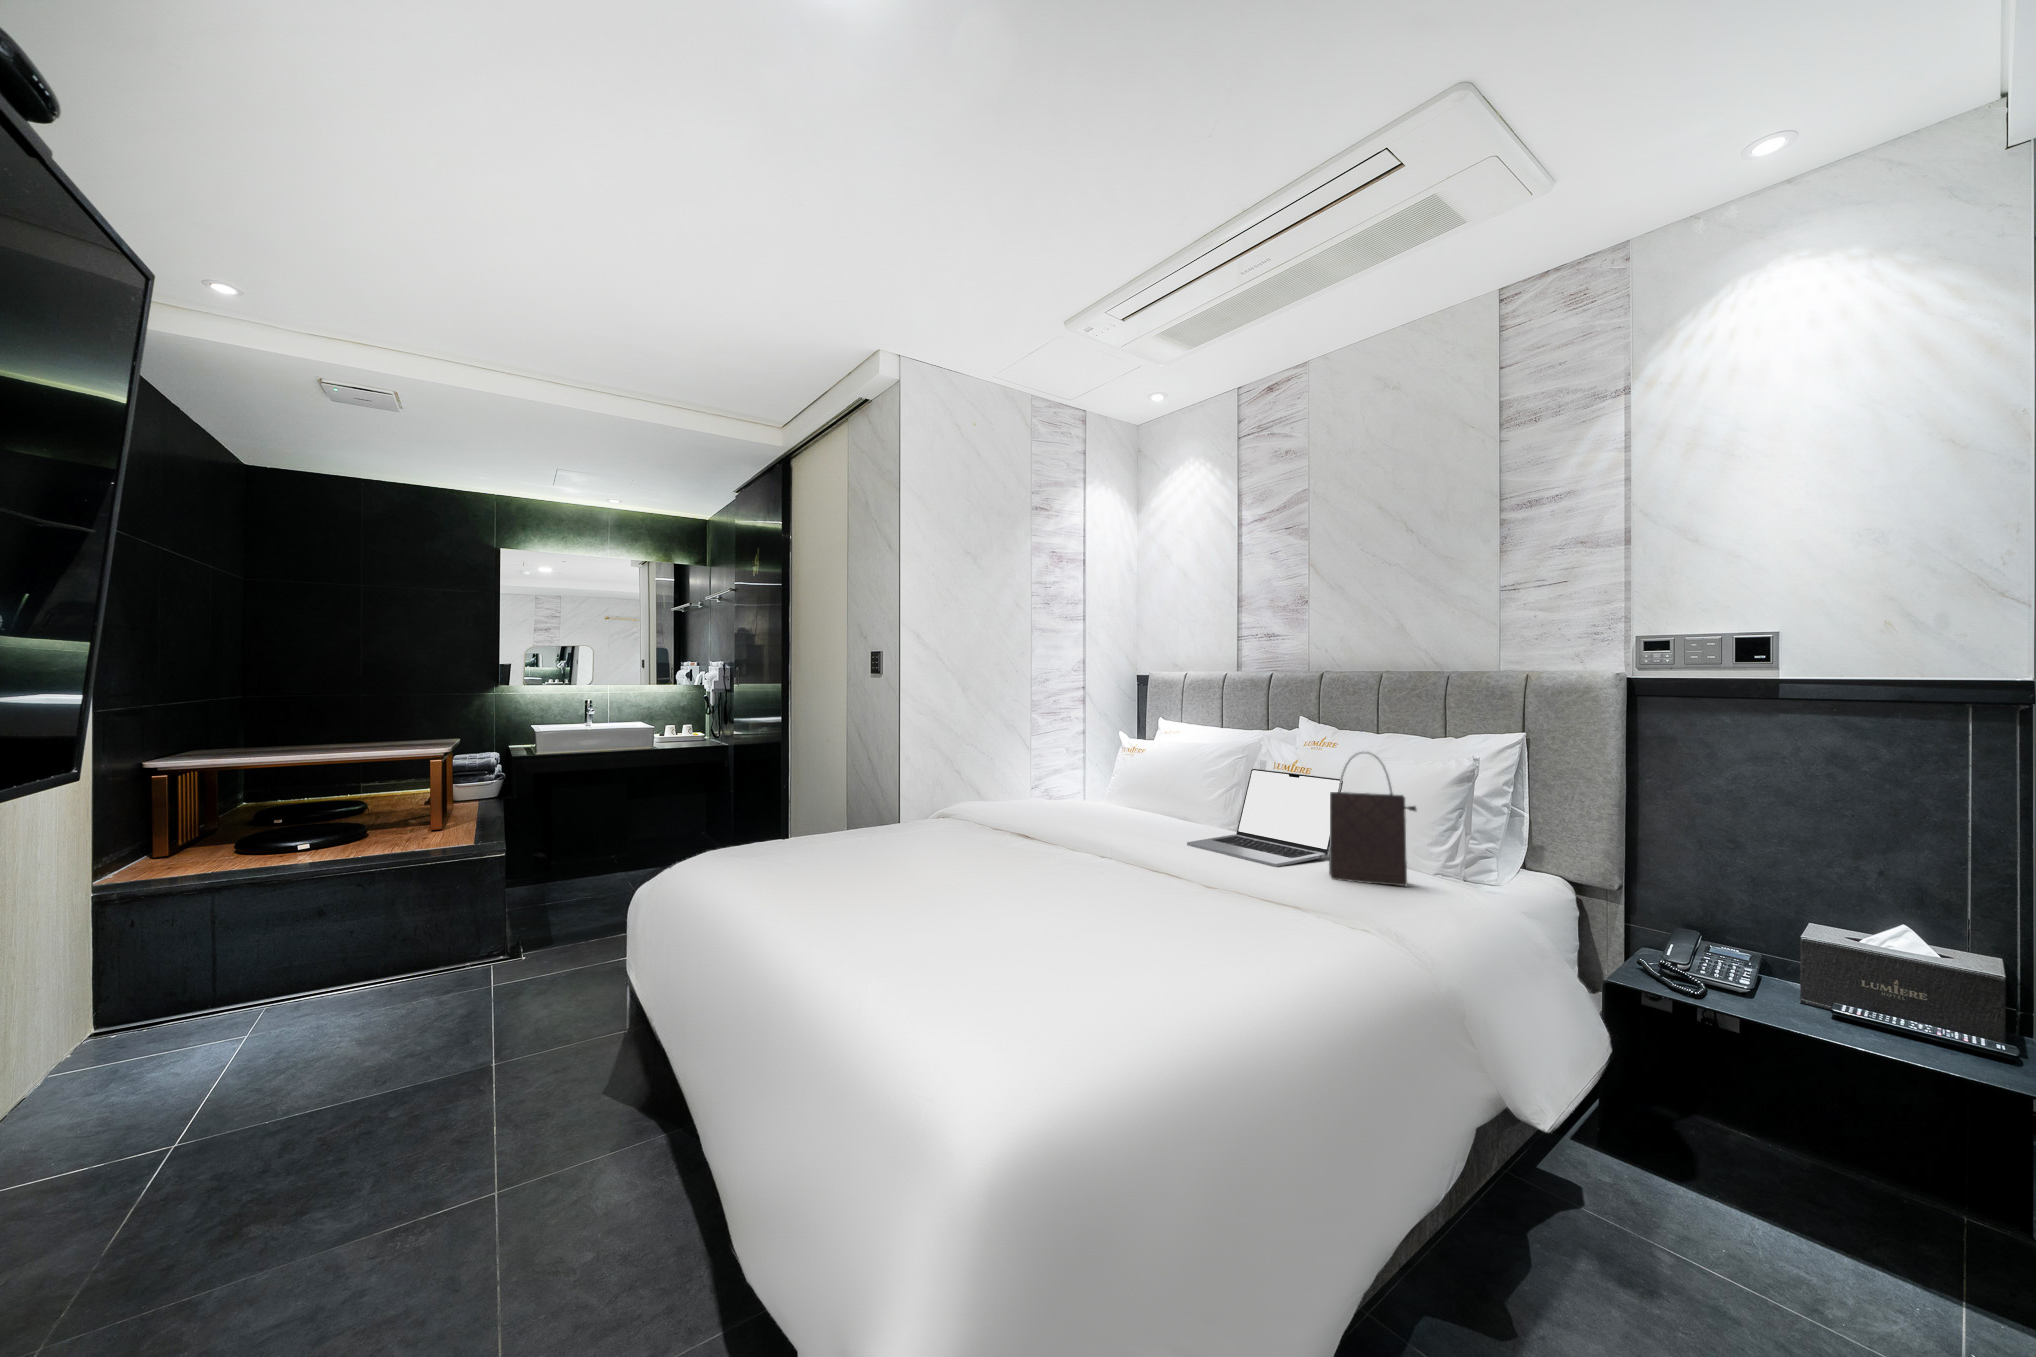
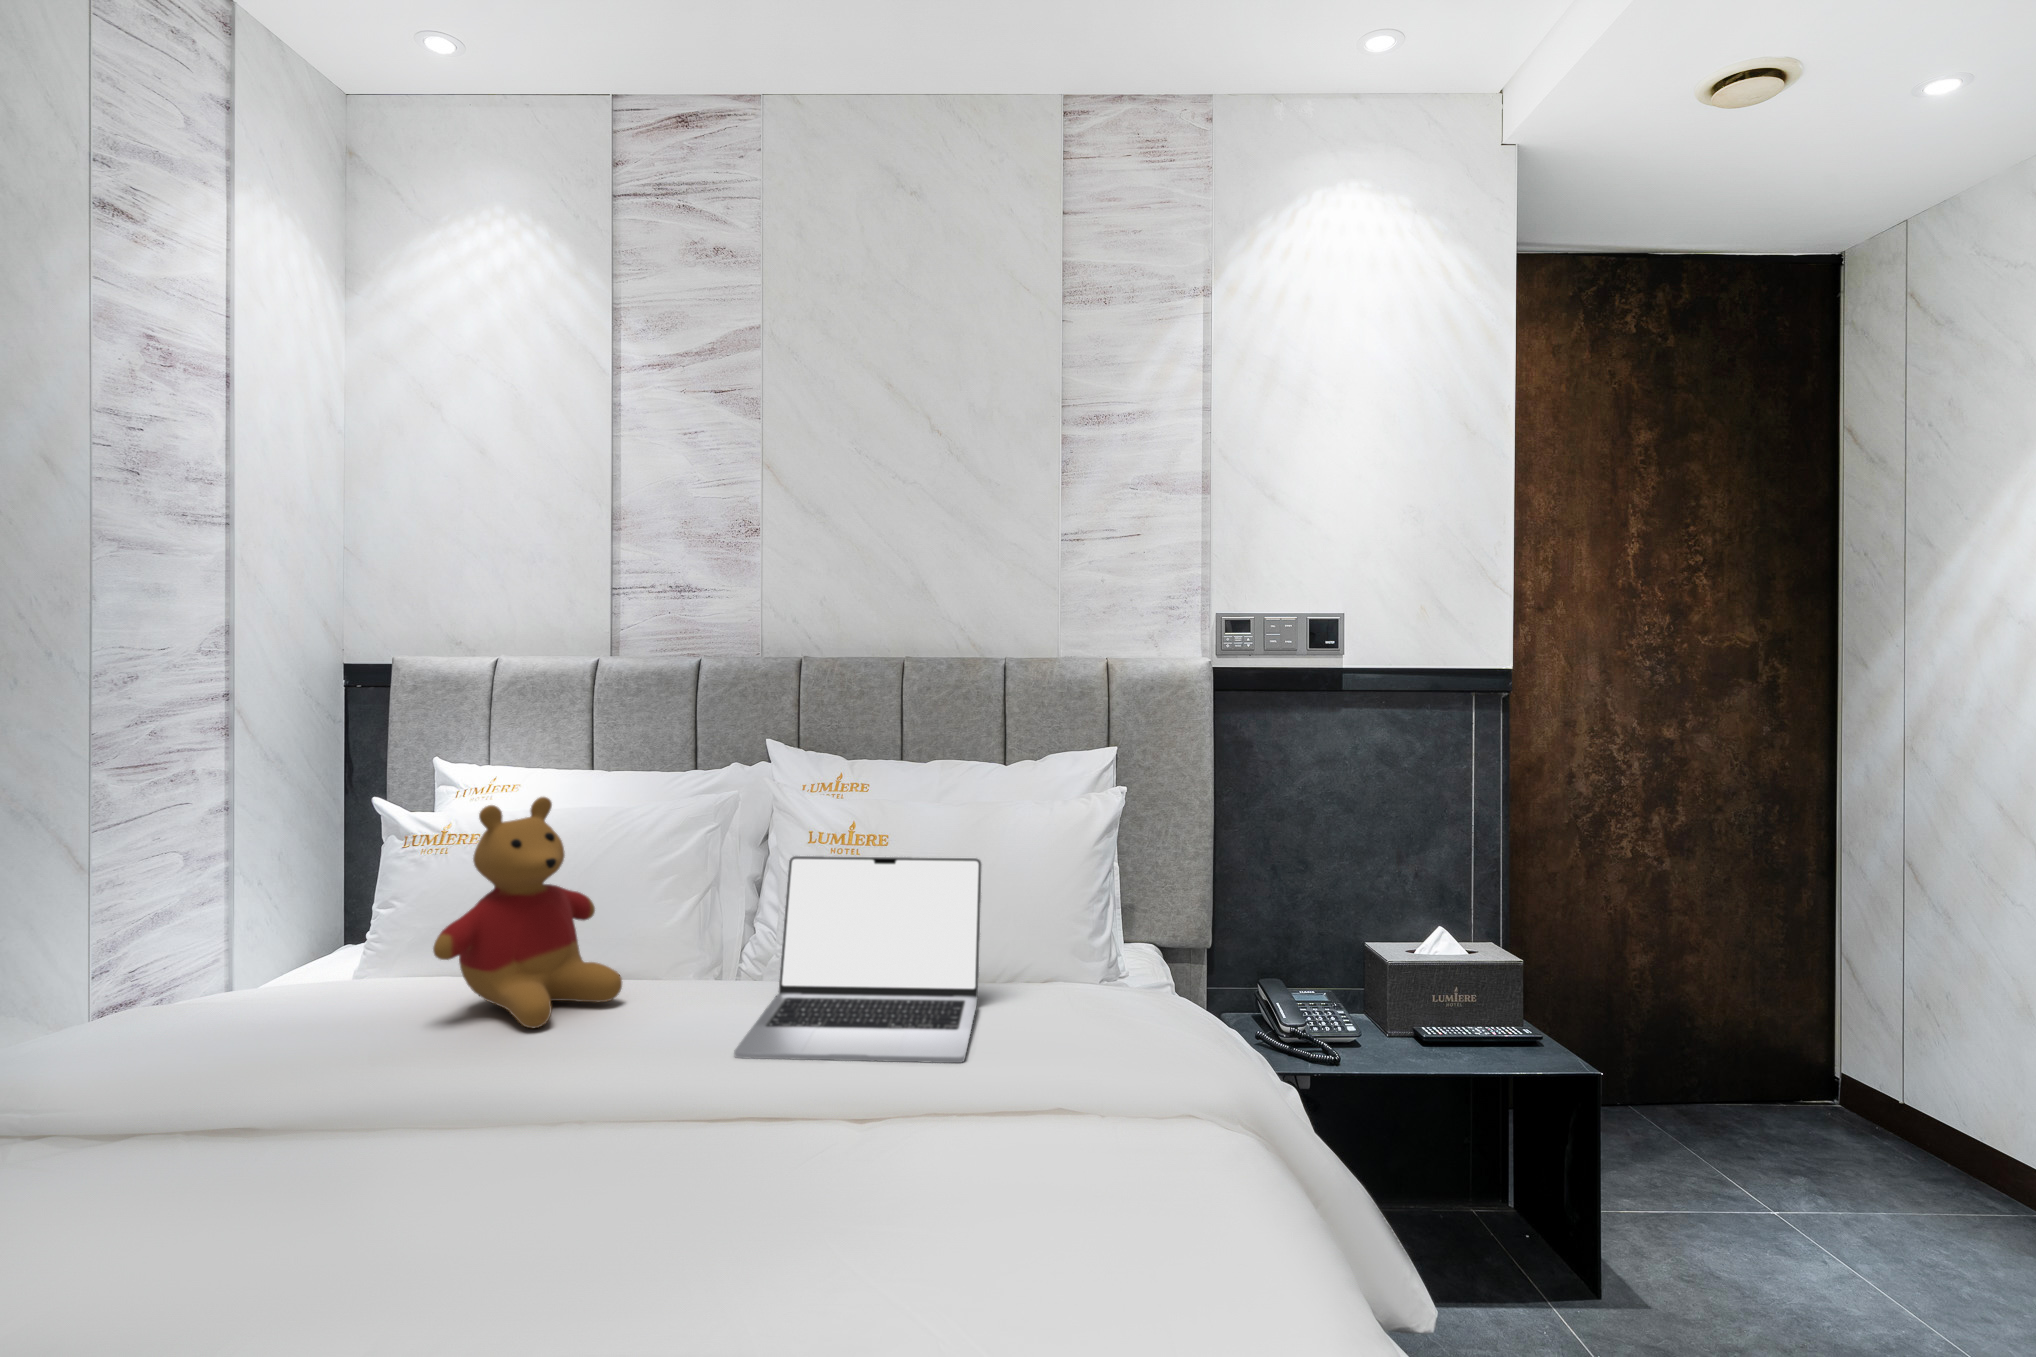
stuffed bear: none [1105,730,1178,825] -> present [433,797,622,1028]
handbag: present [1329,753,1416,886] -> none [1042,821,1165,1063]

